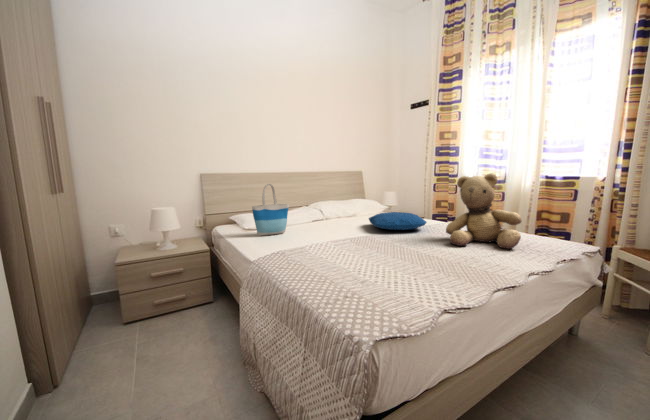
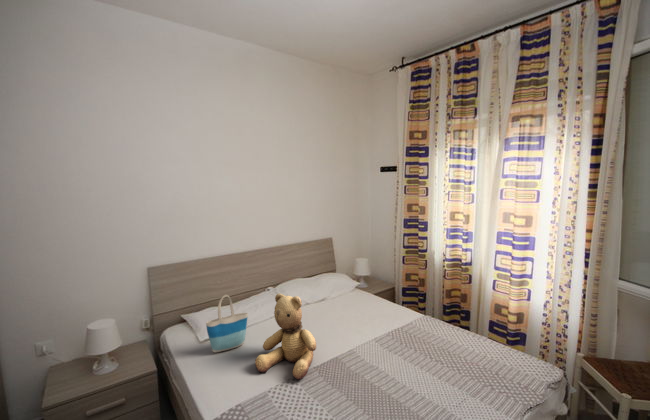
teddy bear: present [446,173,522,249] -> present [255,293,316,380]
pillow: present [369,212,427,230] -> none [334,309,394,342]

